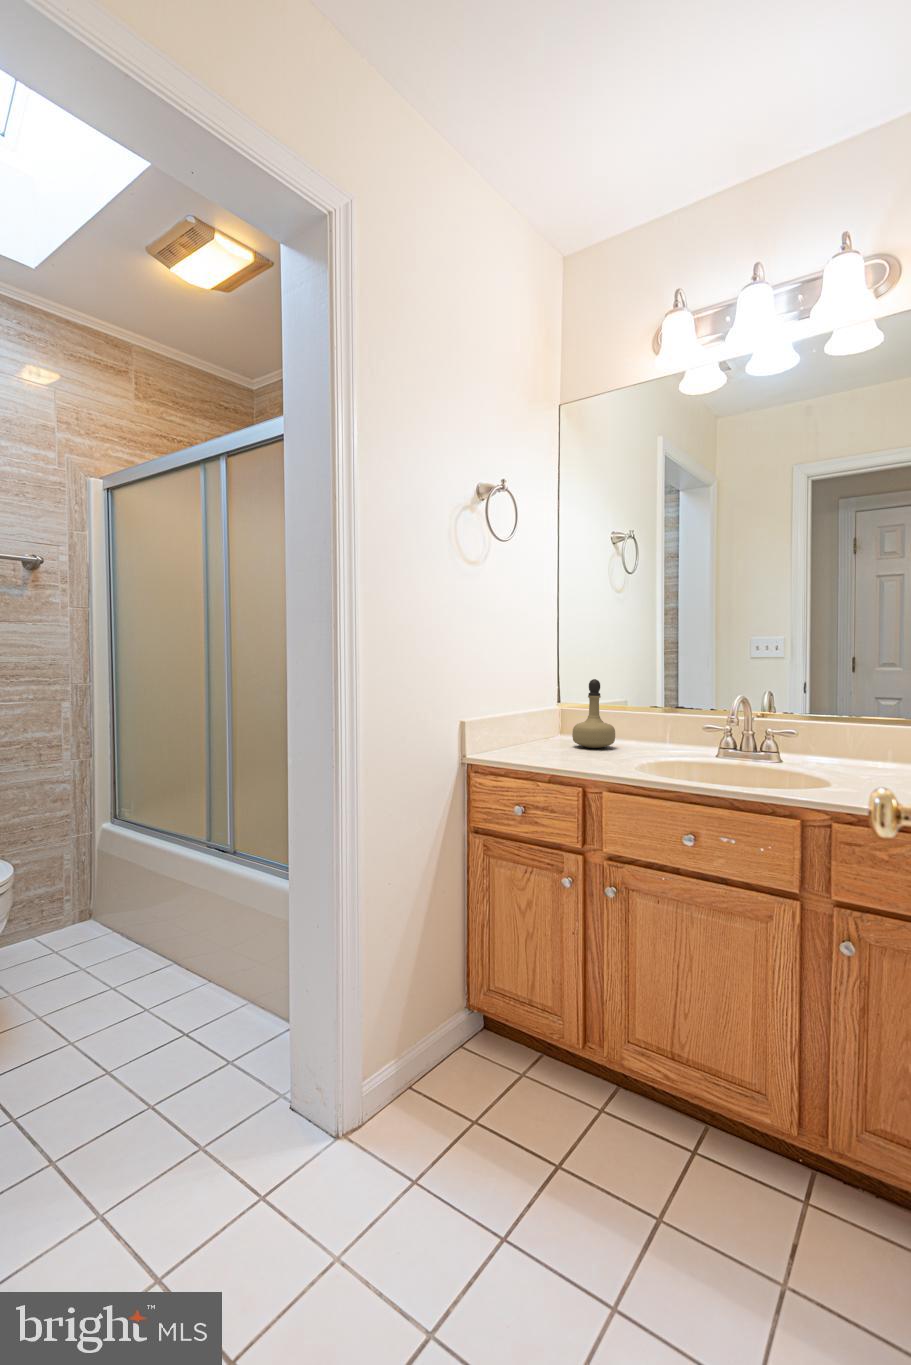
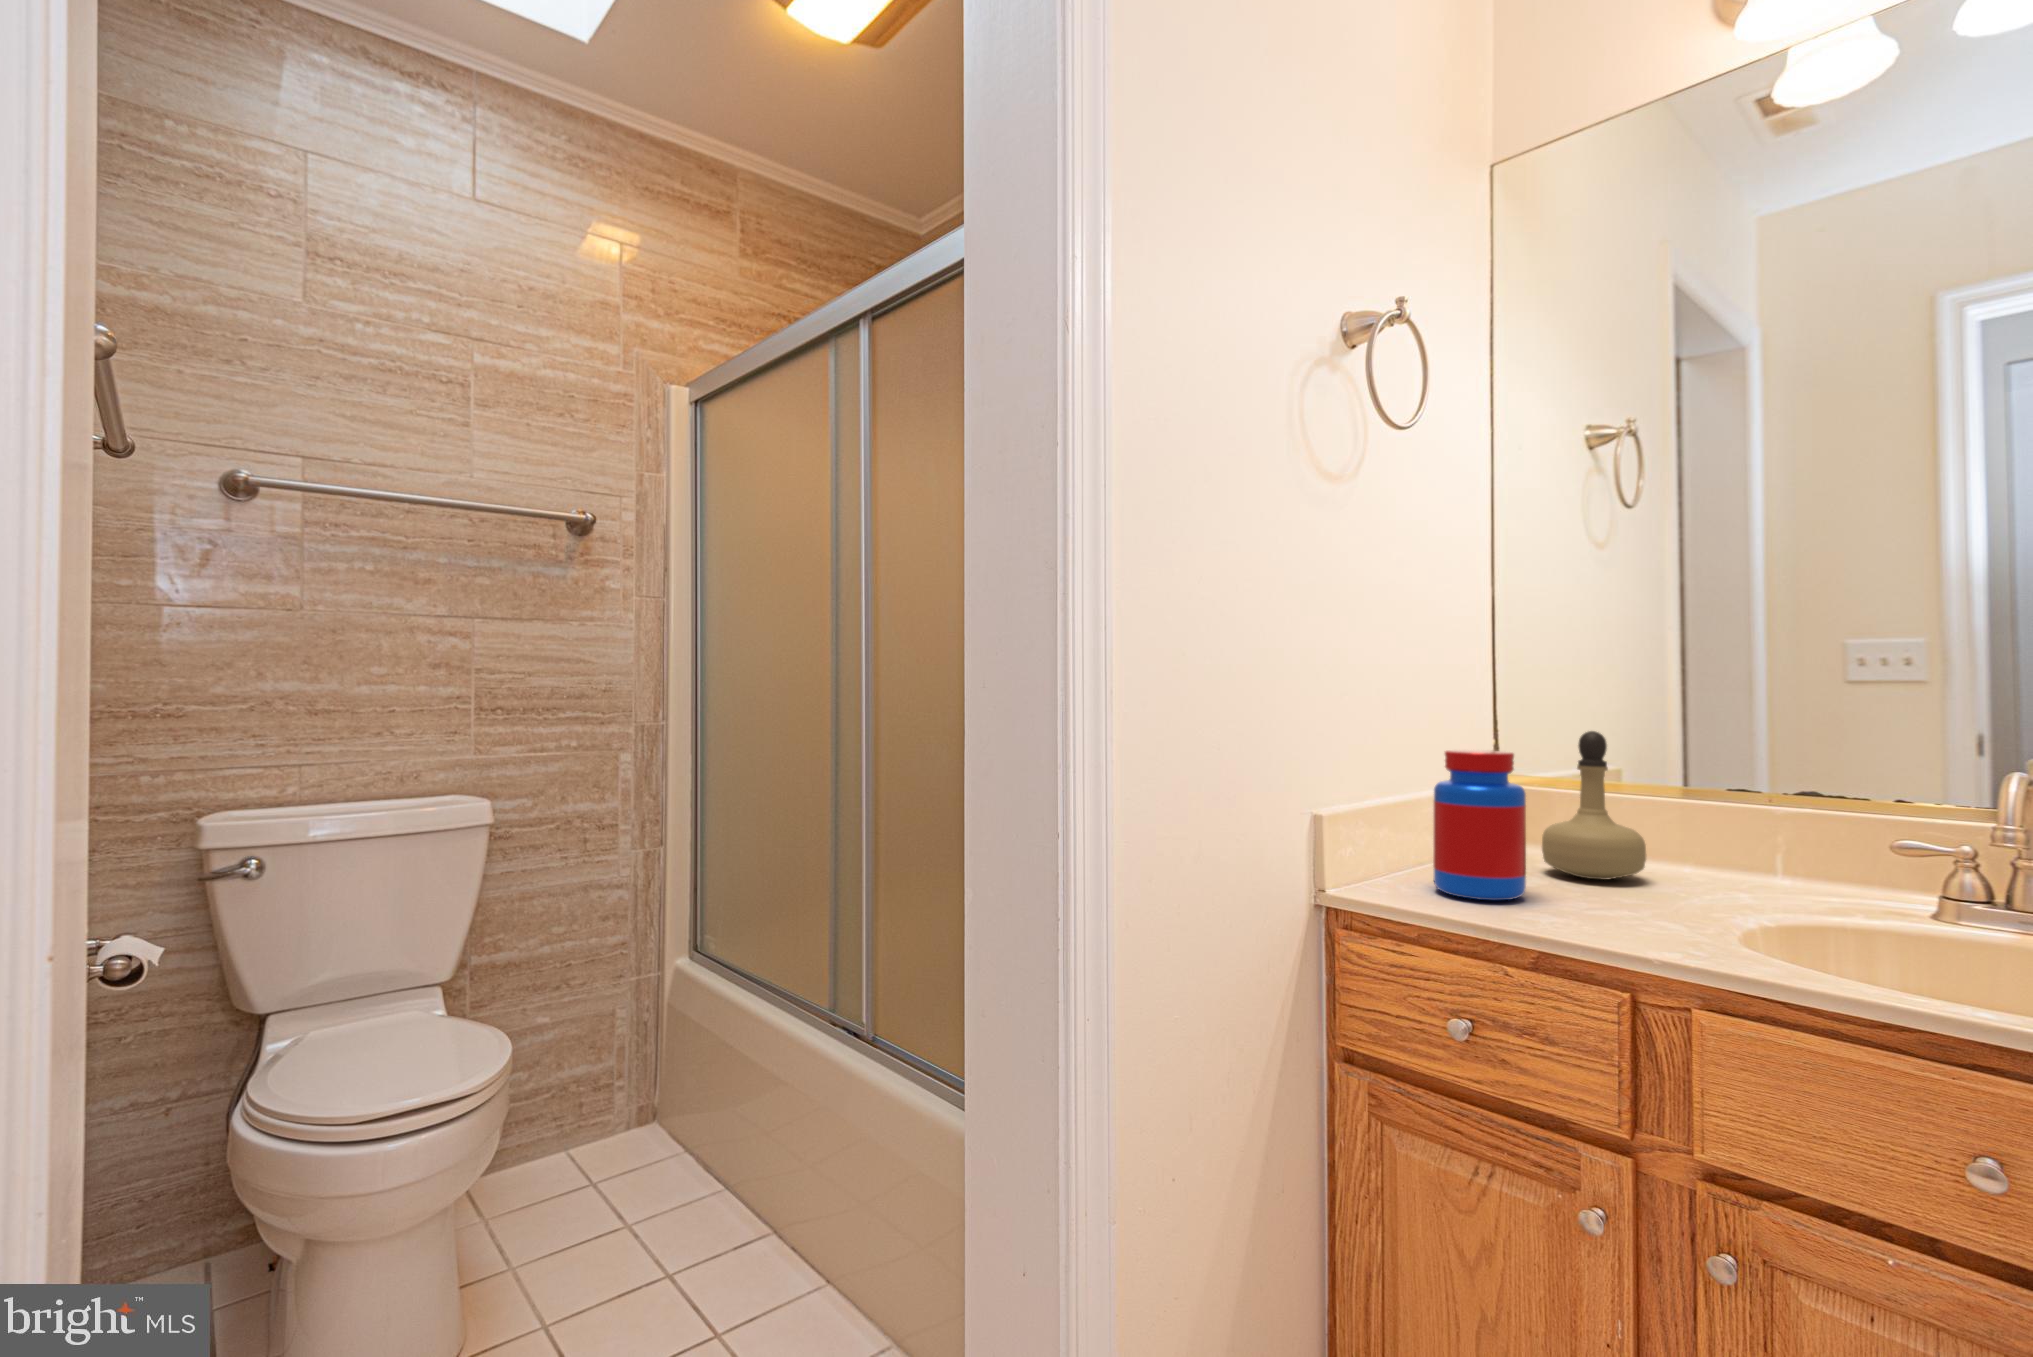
jar: none [517,687,557,755] -> present [1433,750,1526,900]

